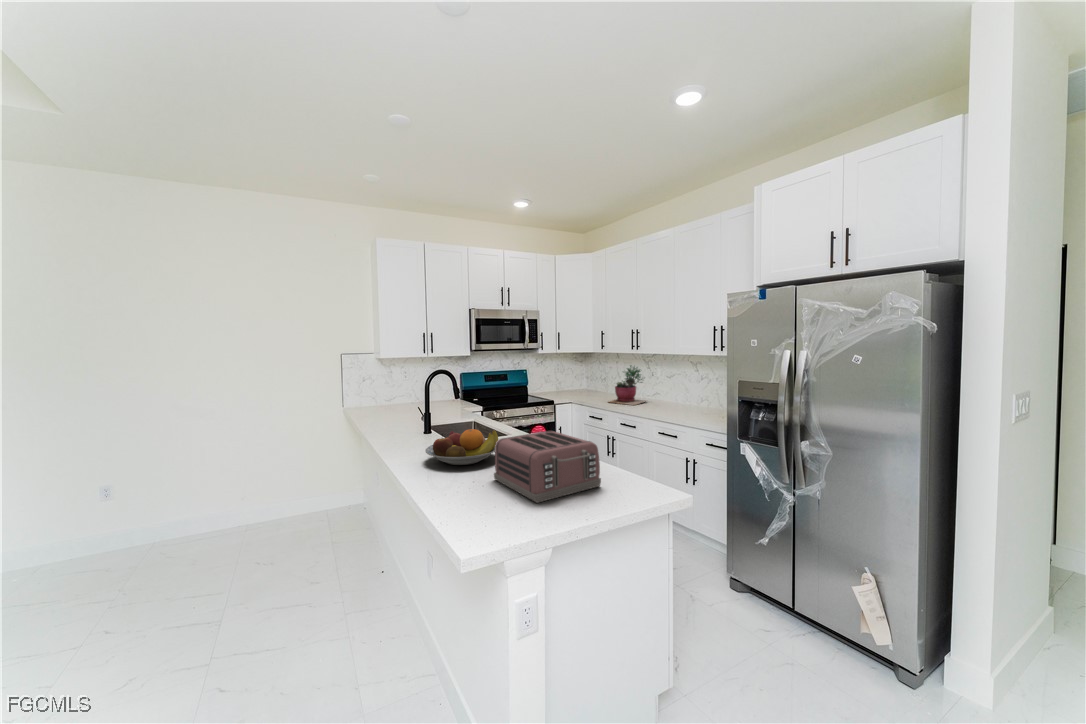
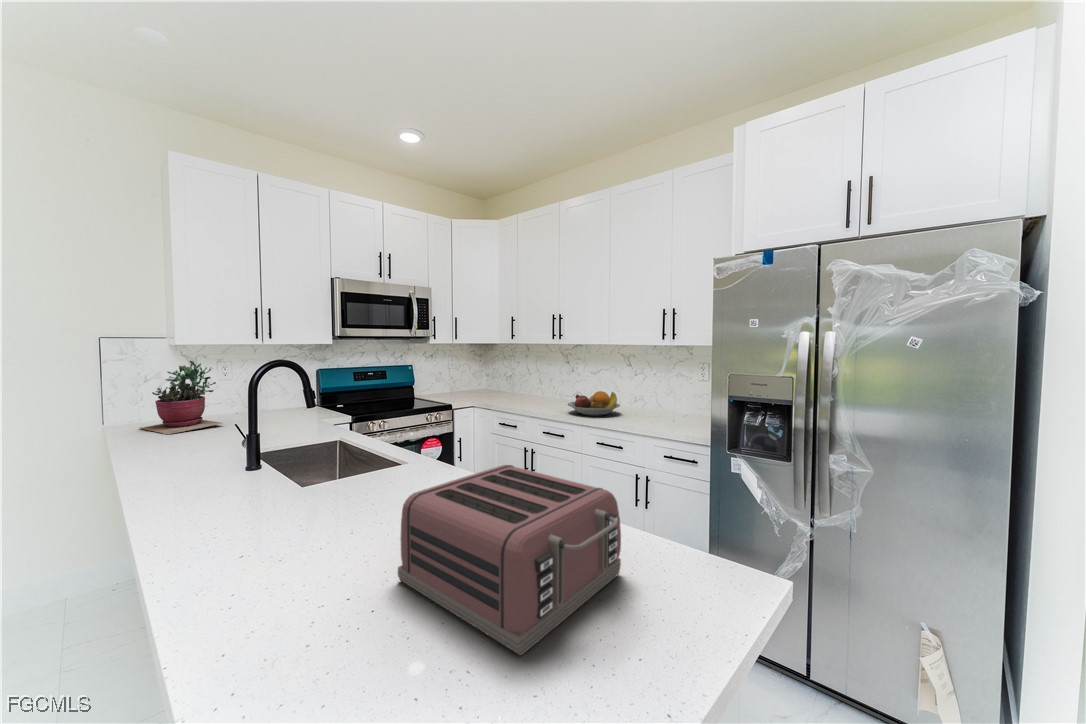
succulent plant: present [610,365,645,405] -> present [140,361,223,434]
fruit bowl: present [425,429,498,465] -> present [567,391,620,416]

